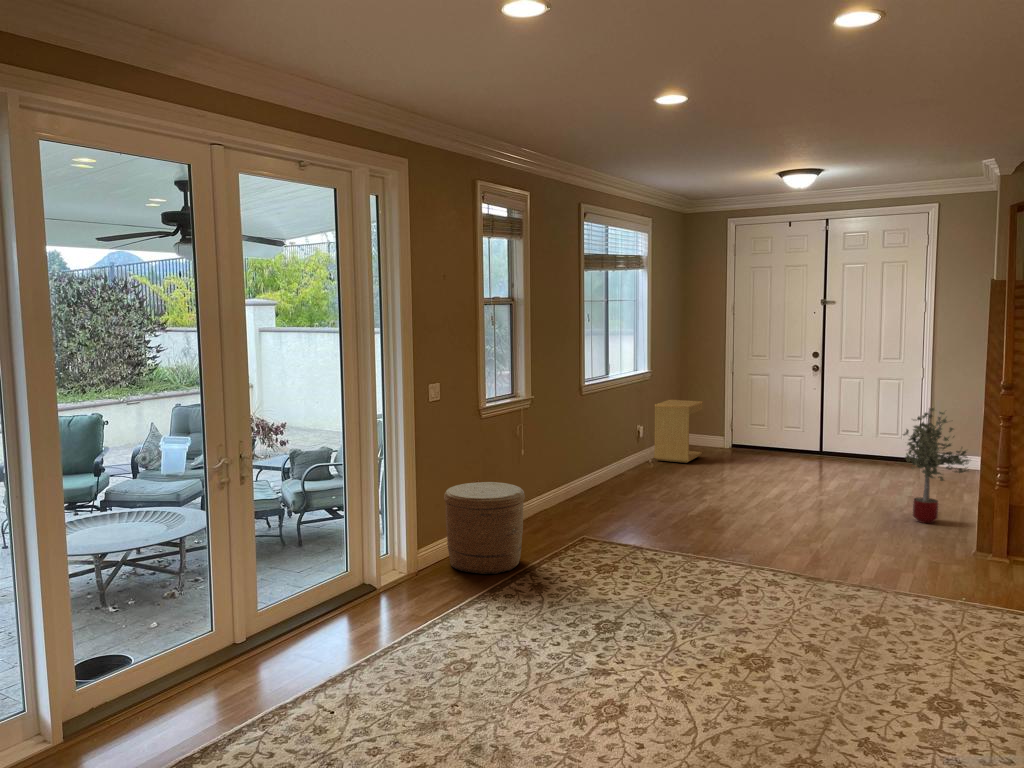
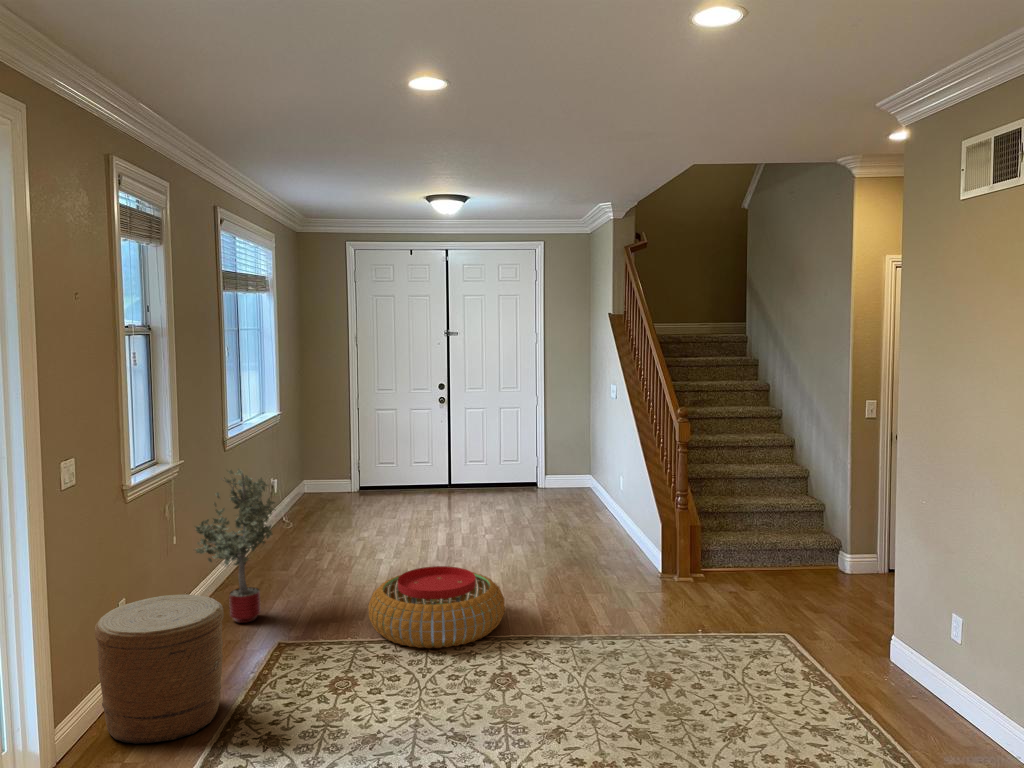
side table: present [654,400,703,463] -> none [285,444,336,516]
potted tree: present [903,408,969,523] -> present [195,469,275,623]
pouf: none [653,501,772,565] -> present [369,566,505,648]

